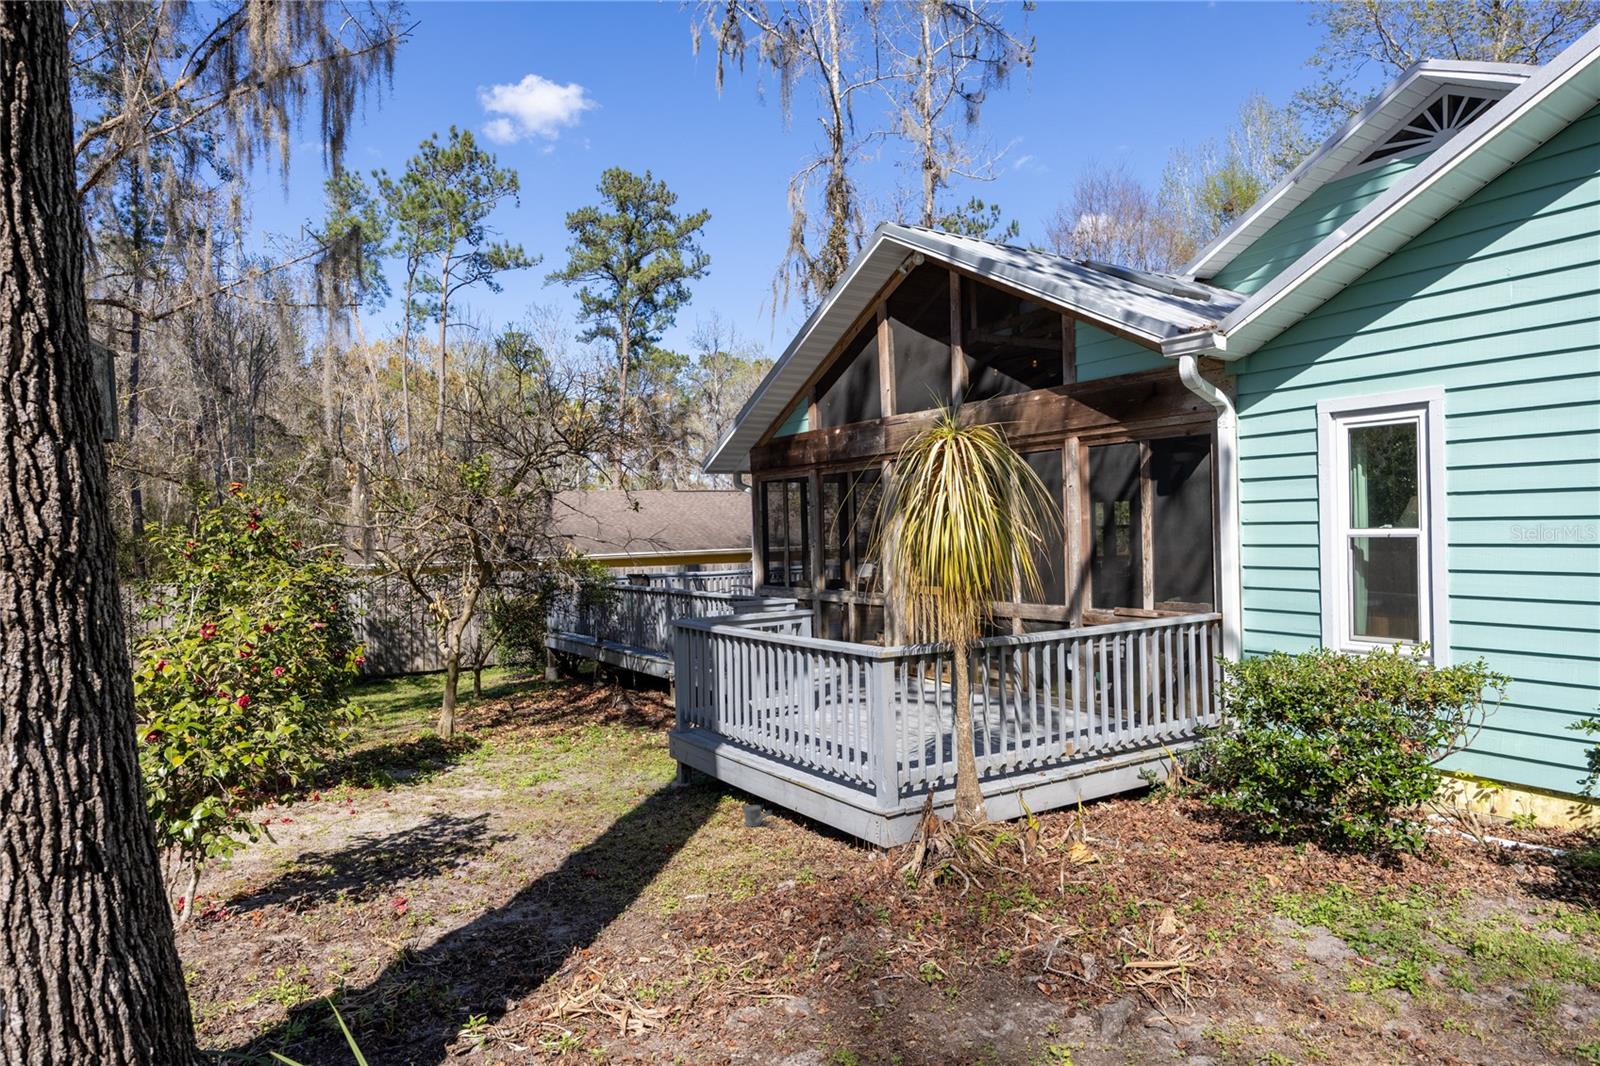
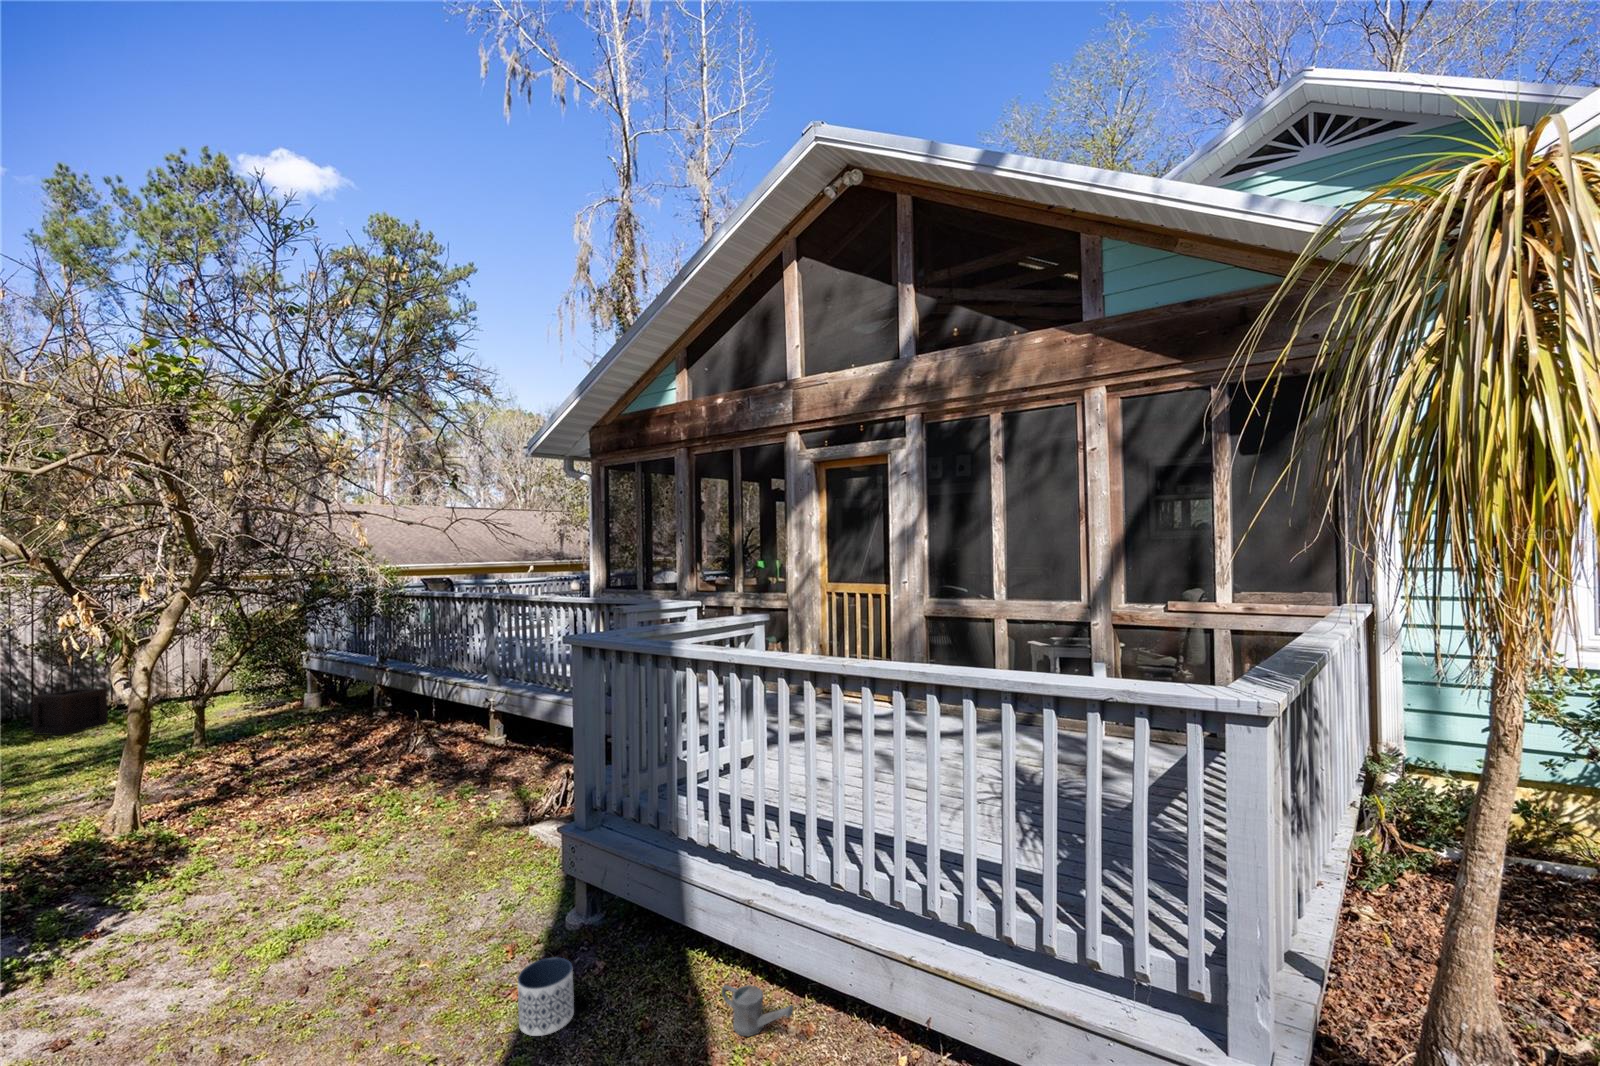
wooden crate: none [375,655,418,688] -> present [32,688,108,735]
planter: none [642,785,671,818] -> present [518,957,574,1036]

